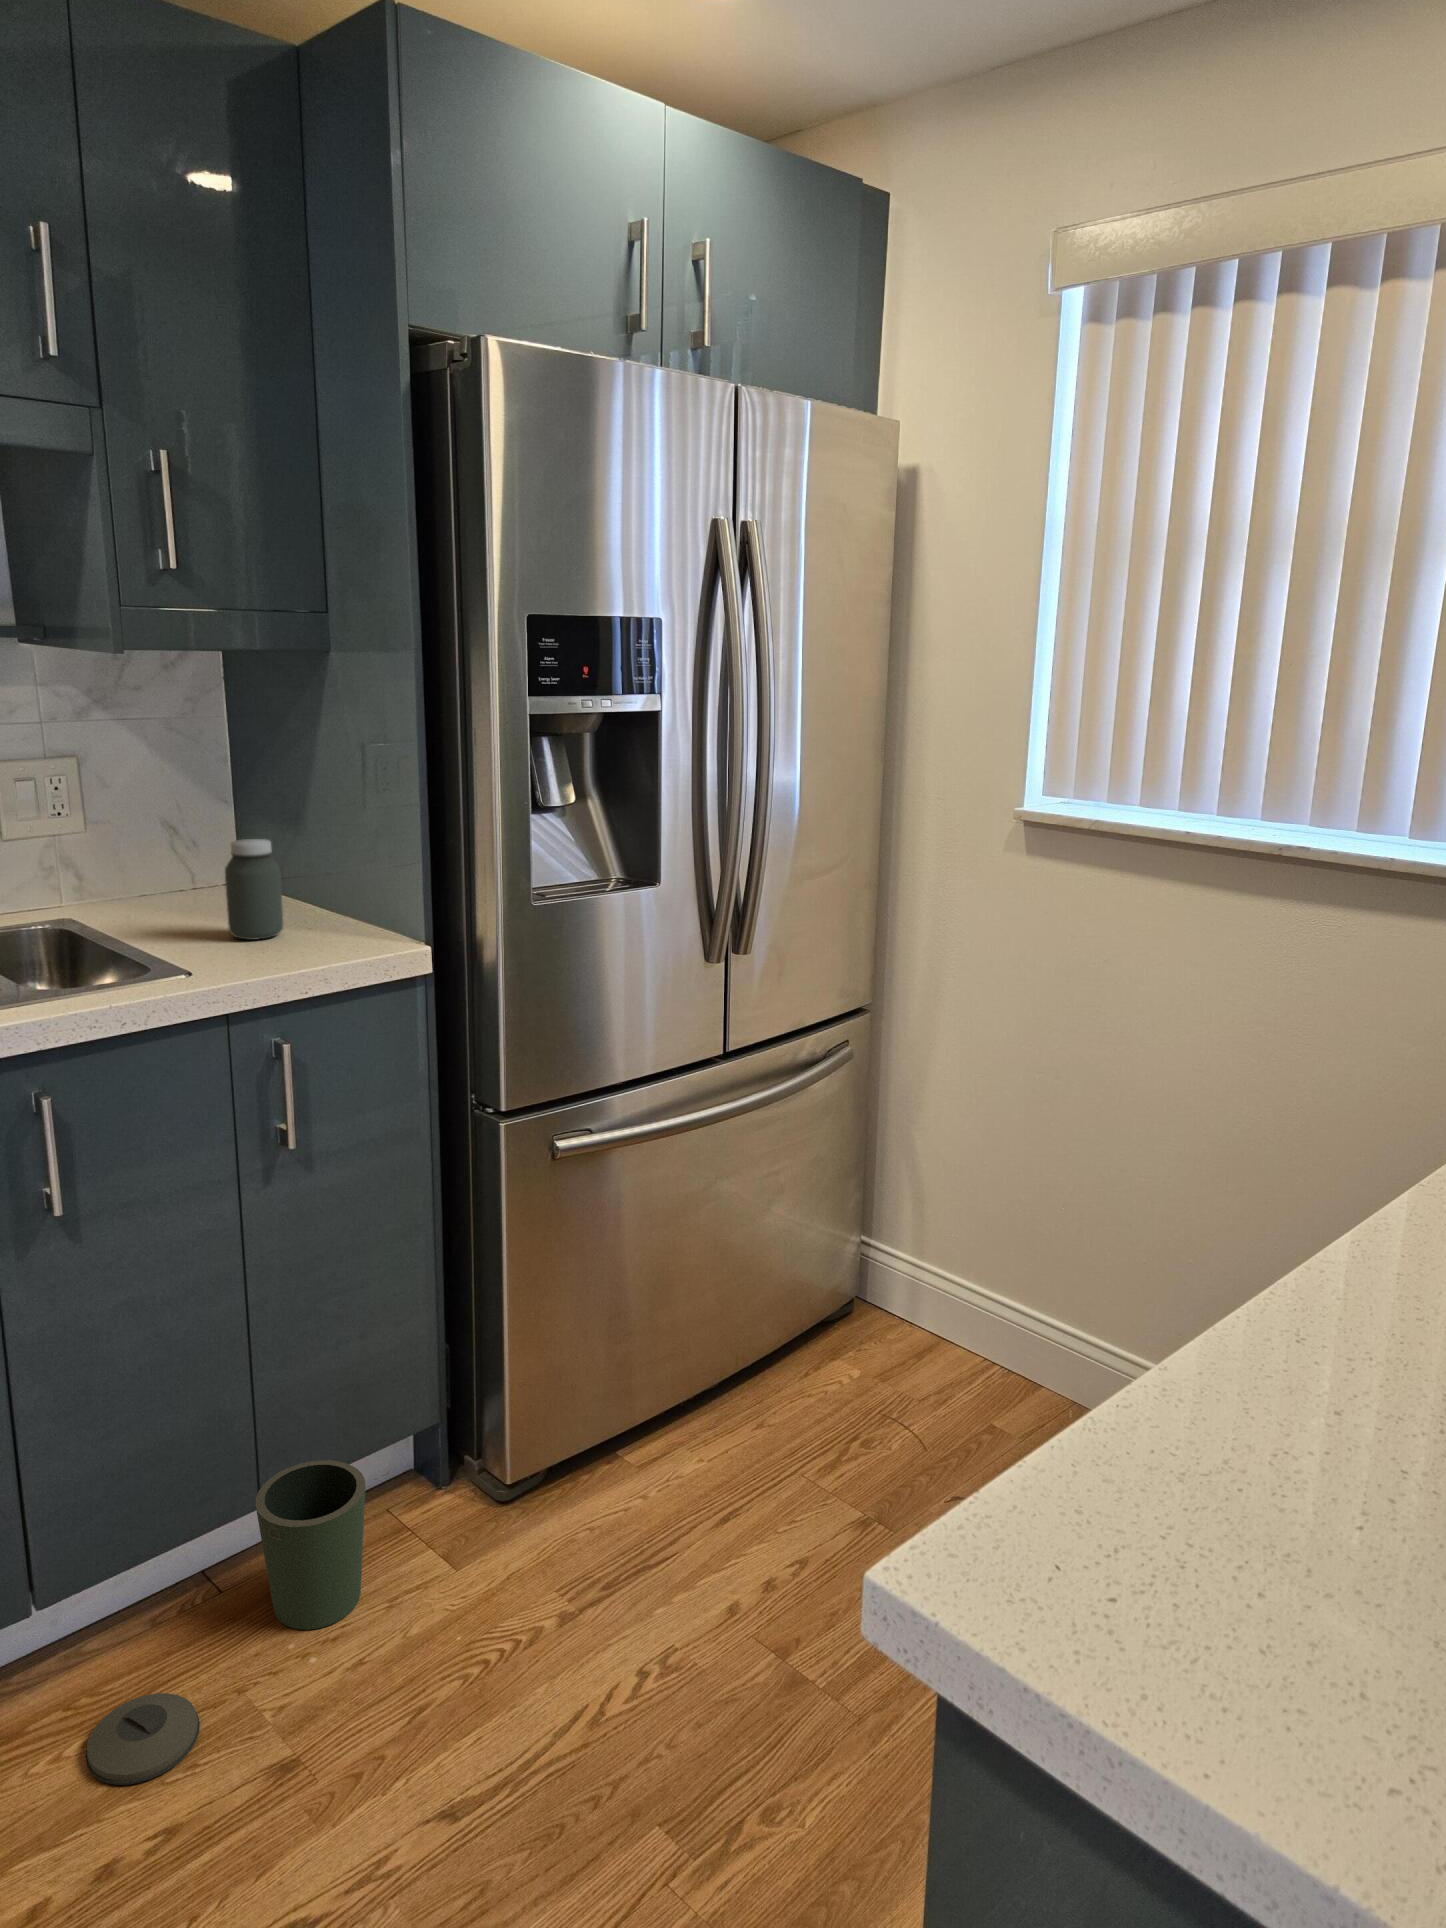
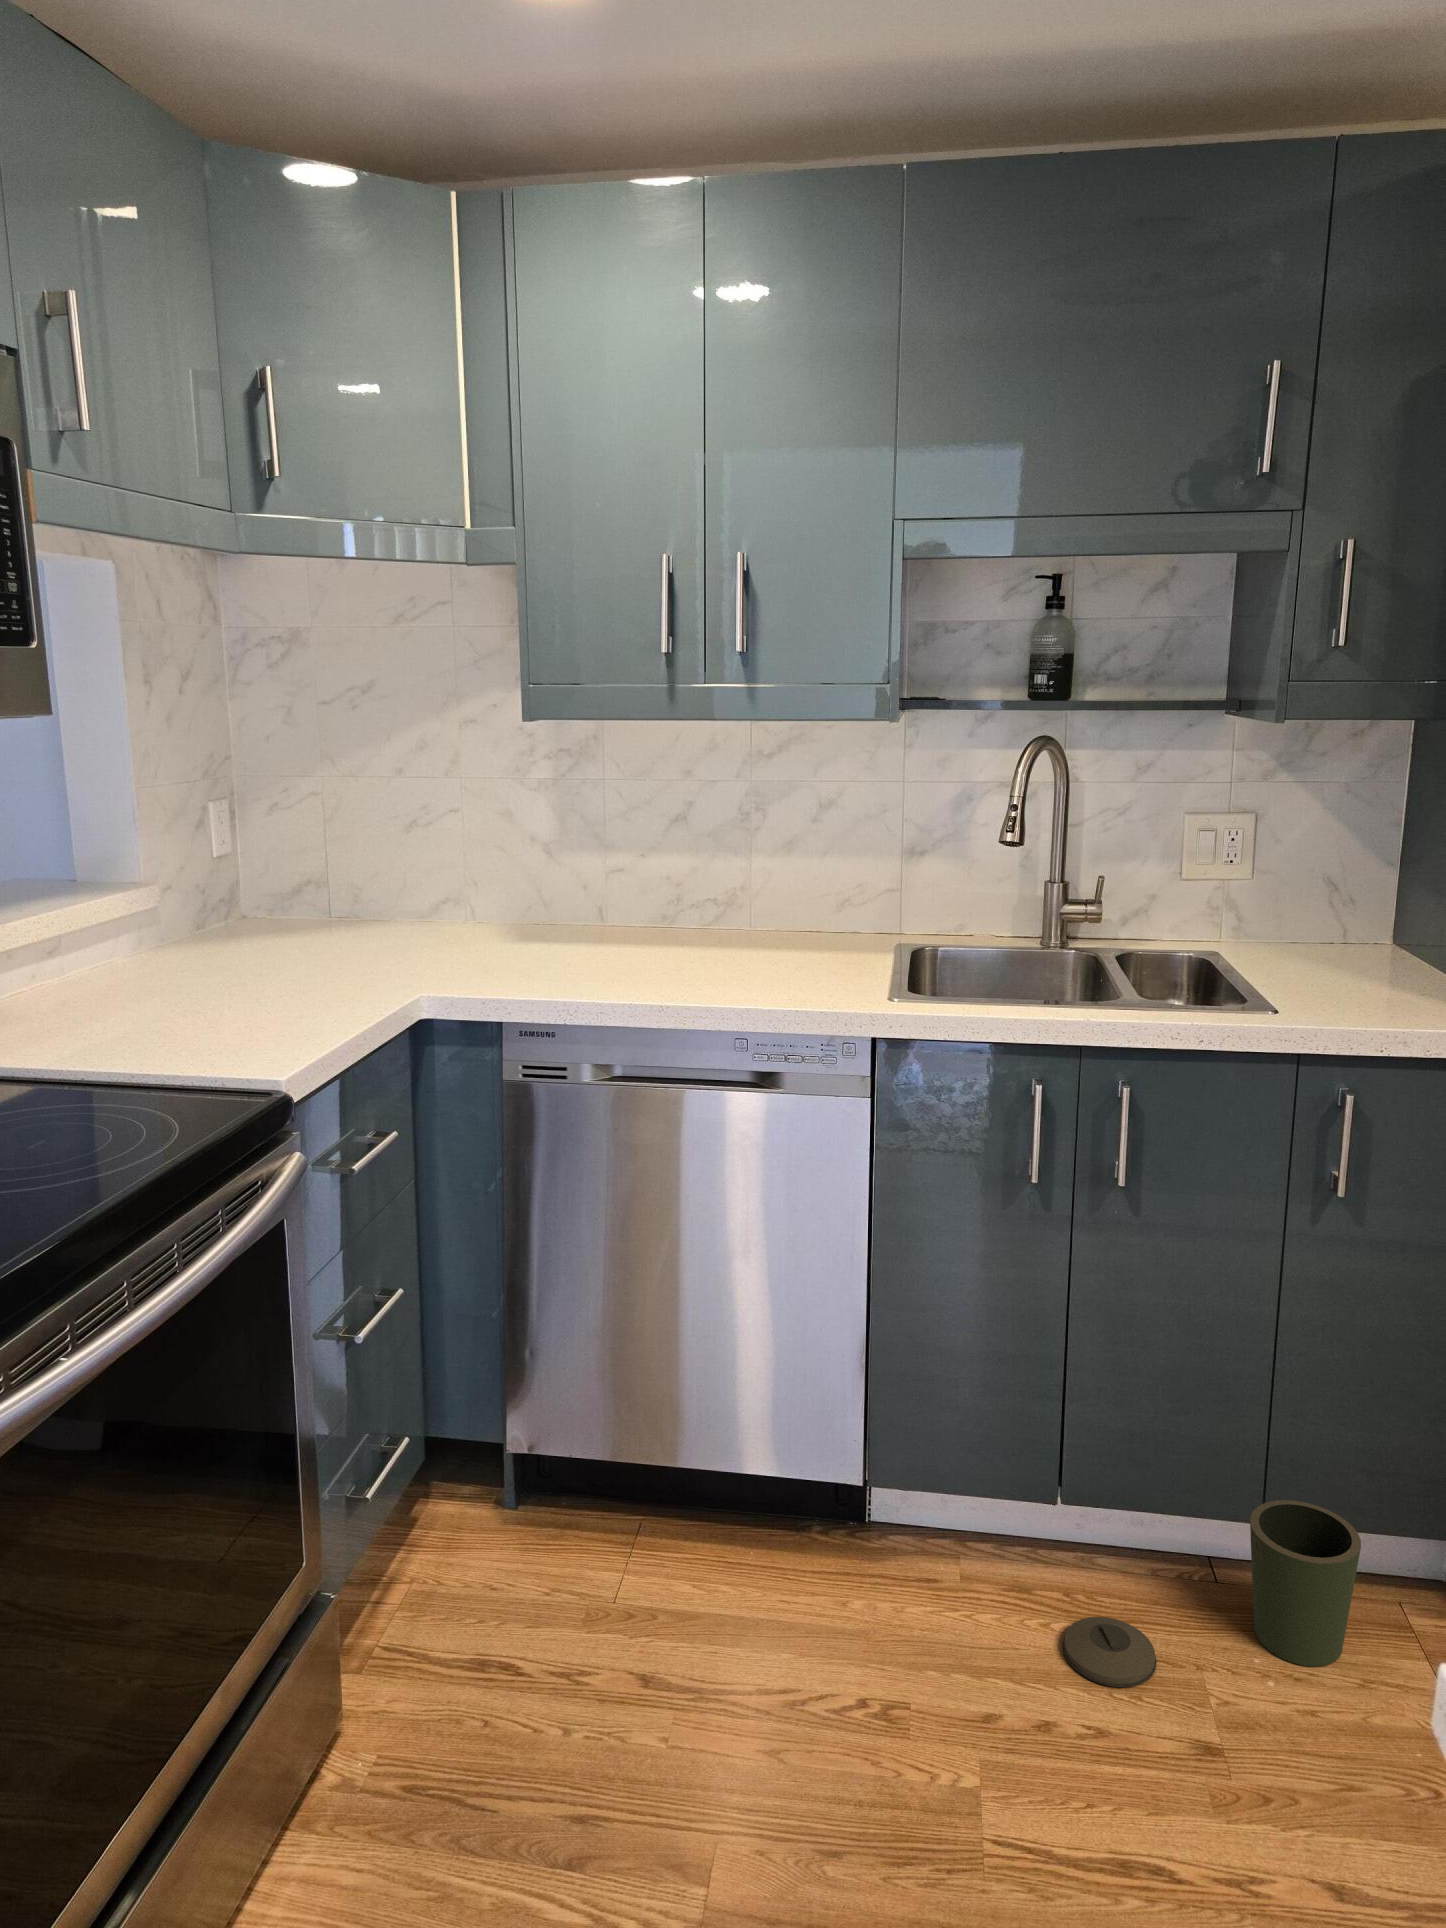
jar: present [225,839,283,940] -> none [1336,903,1395,999]

